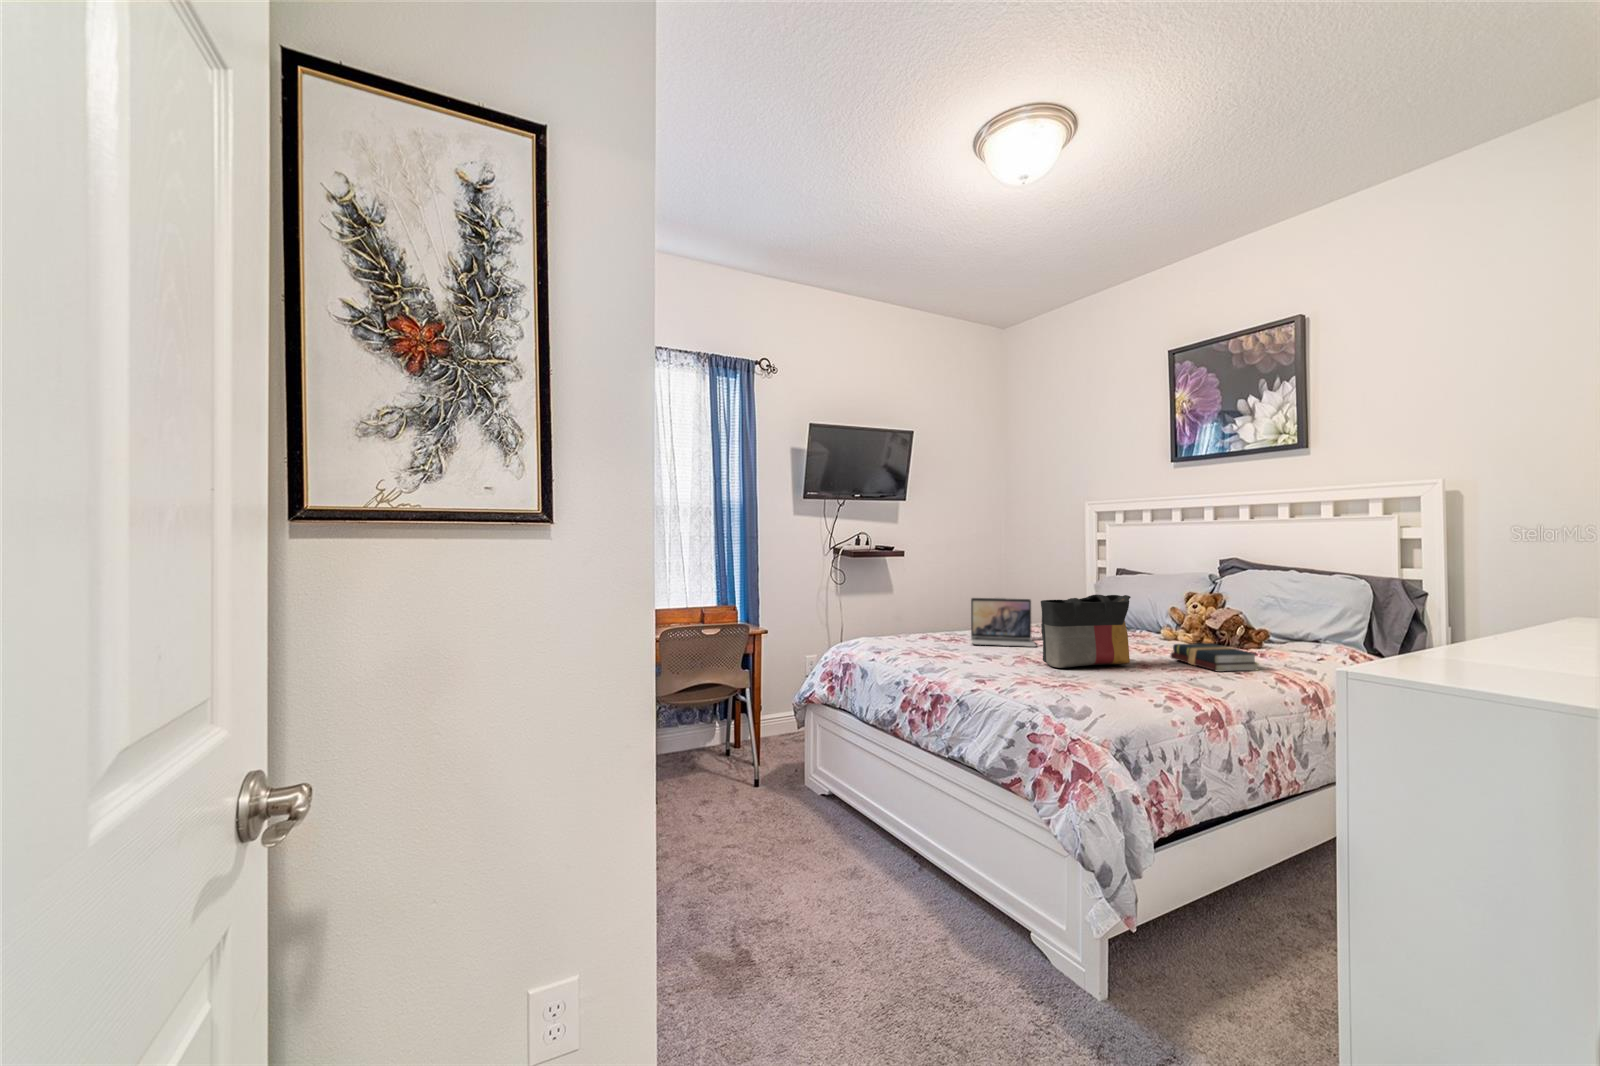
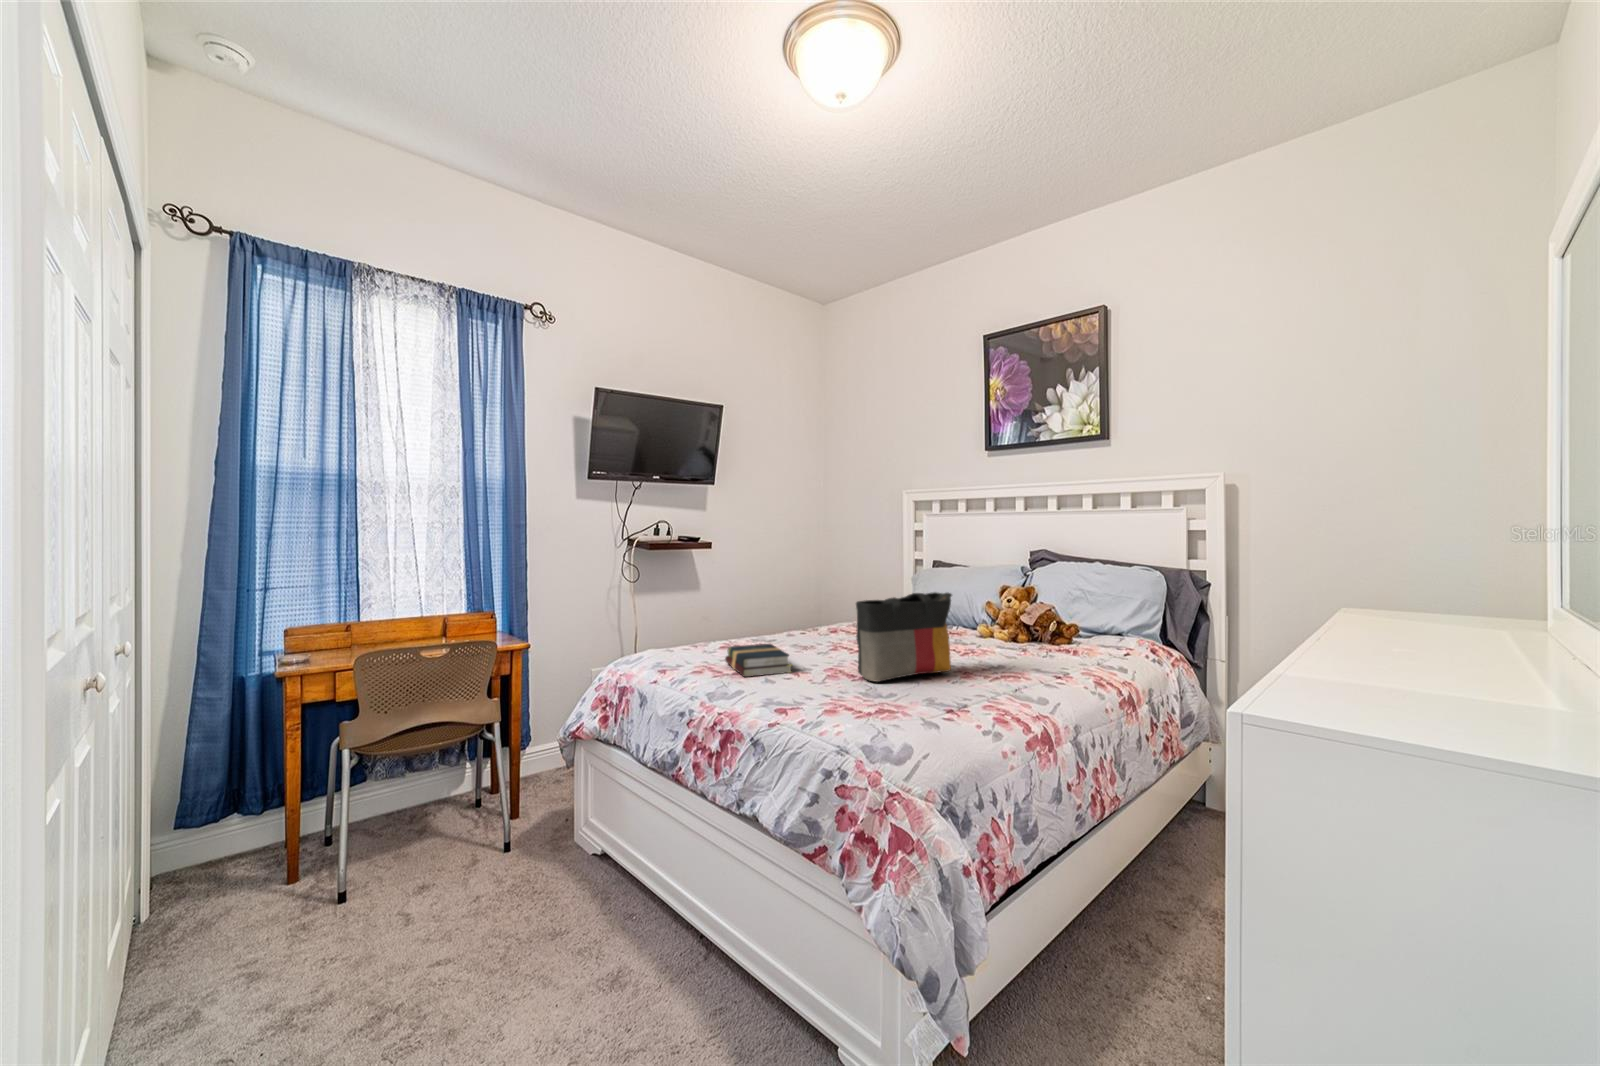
laptop: present [971,598,1036,647] -> none [782,597,853,652]
hardback book: present [1171,643,1258,672] -> present [725,644,792,677]

